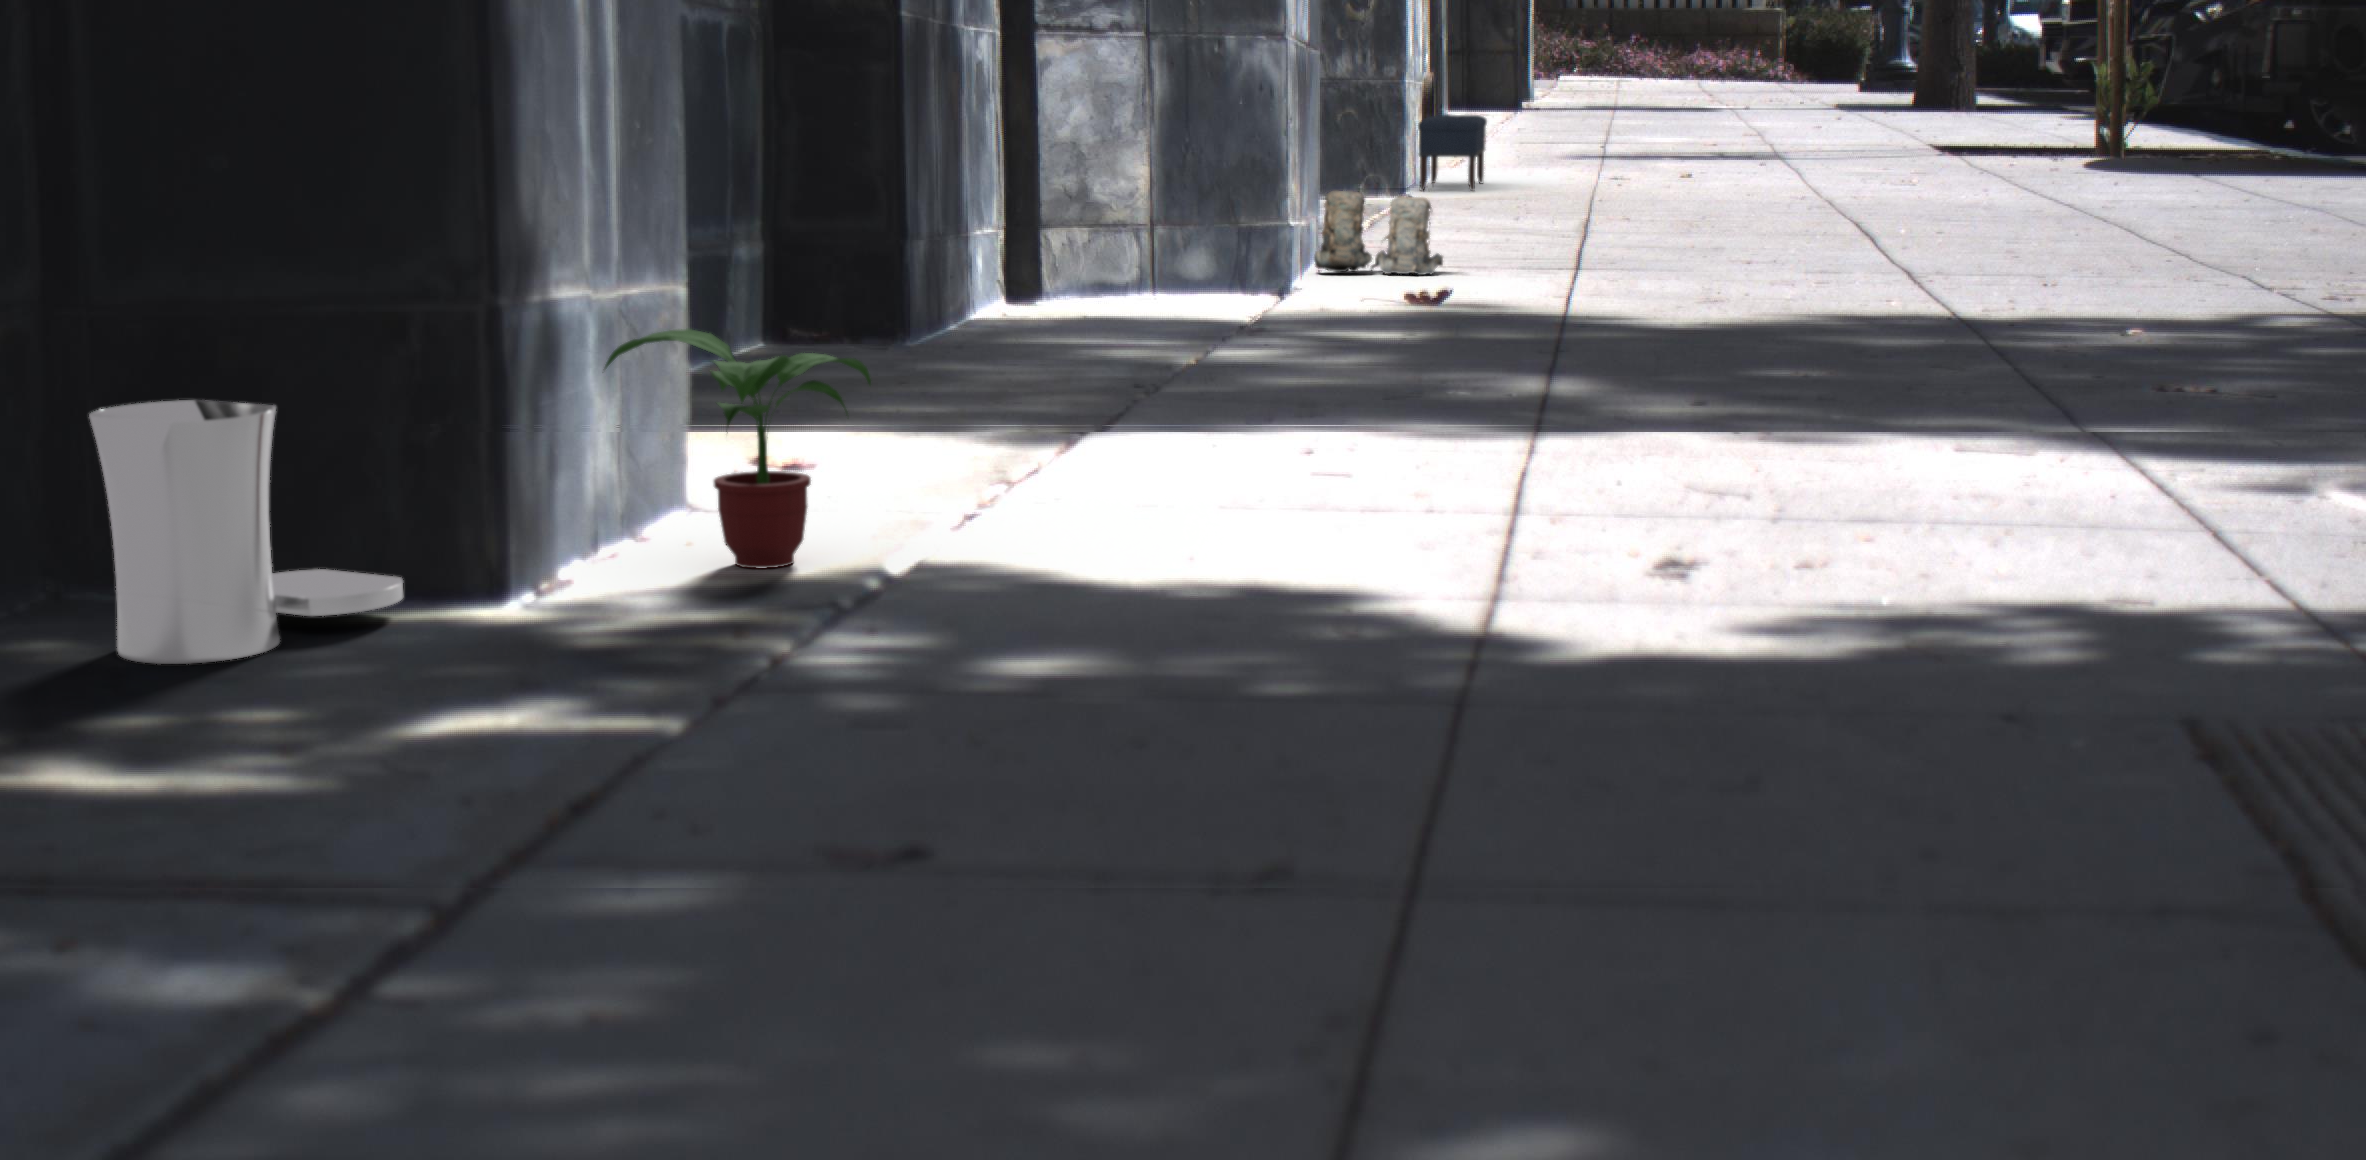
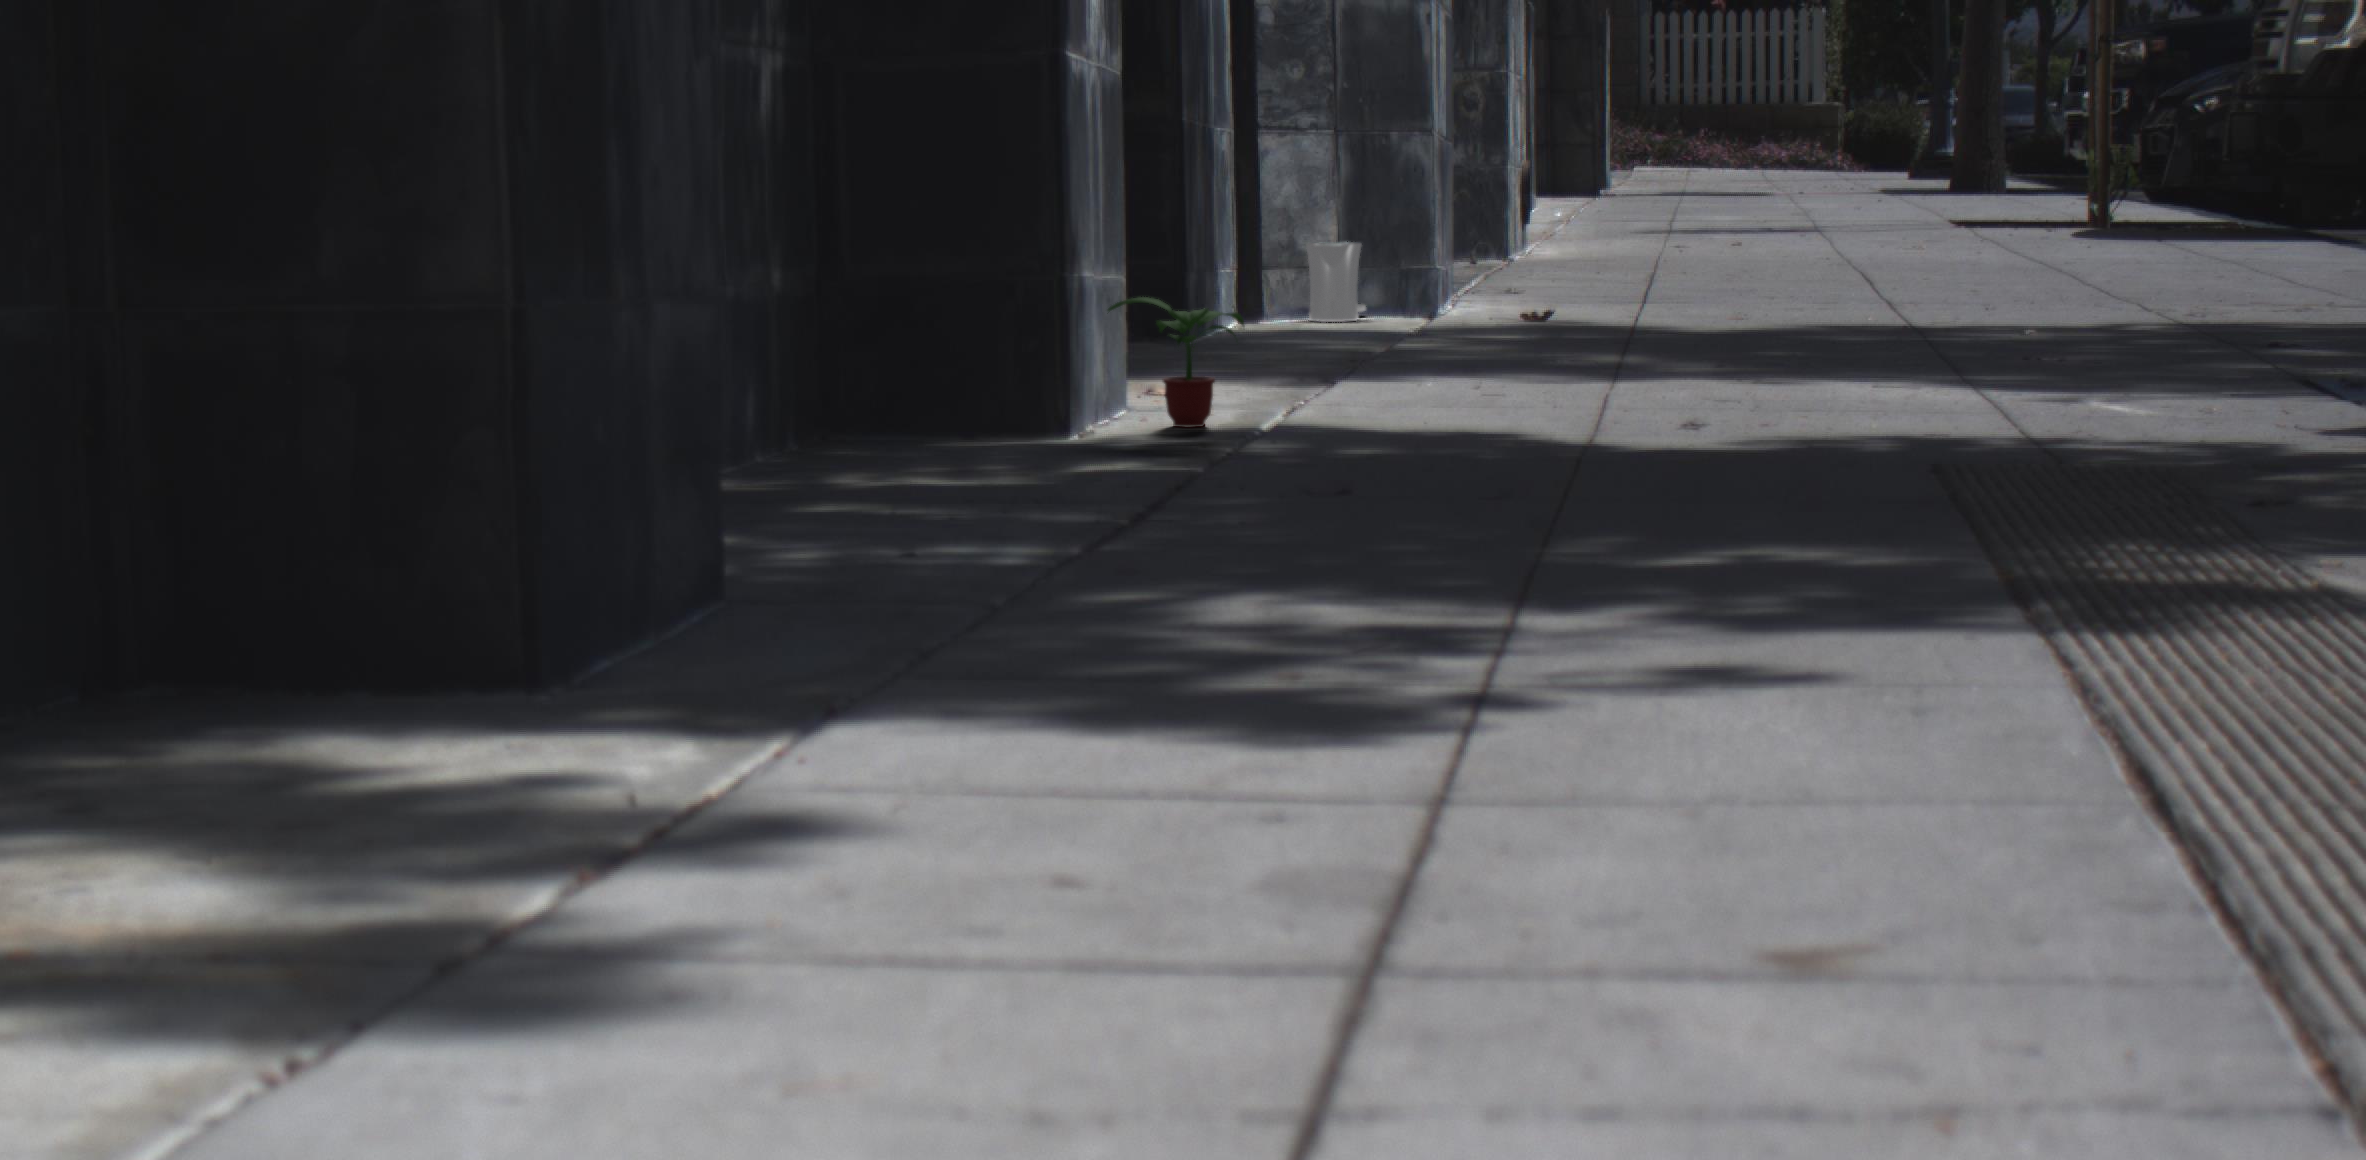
bench: present [1418,114,1487,191] -> none [1520,195,1575,254]
backpack: present [1314,190,1443,275] -> none [1454,244,1548,305]
trash can: present [89,400,403,664] -> present [1306,242,1366,322]

